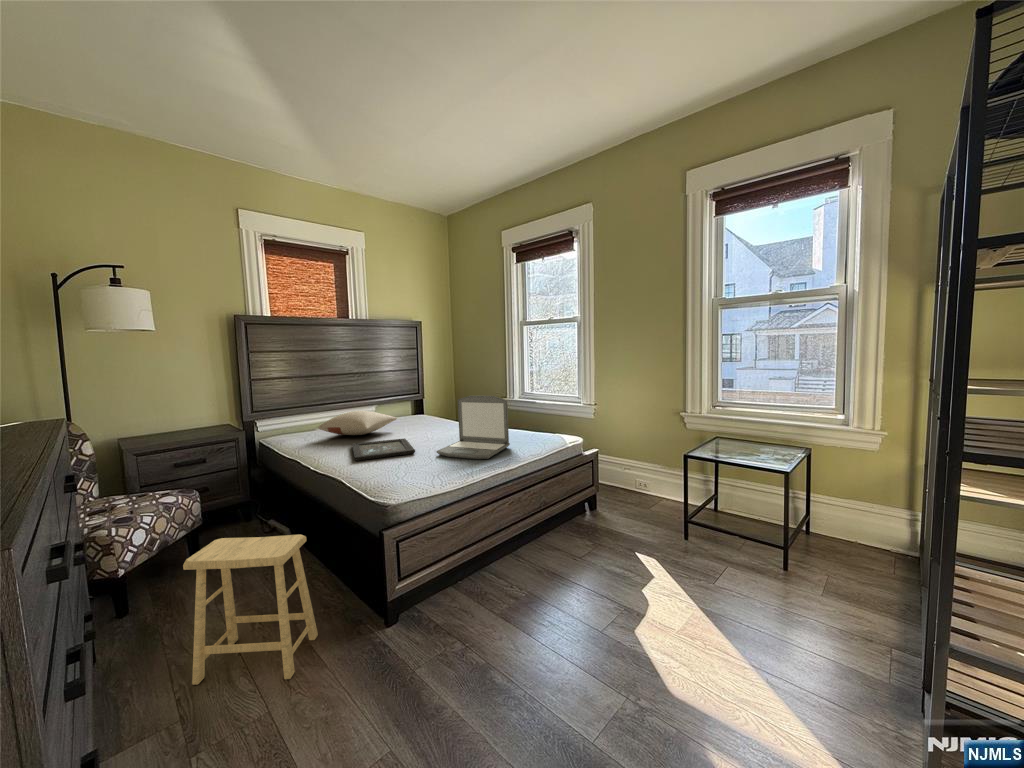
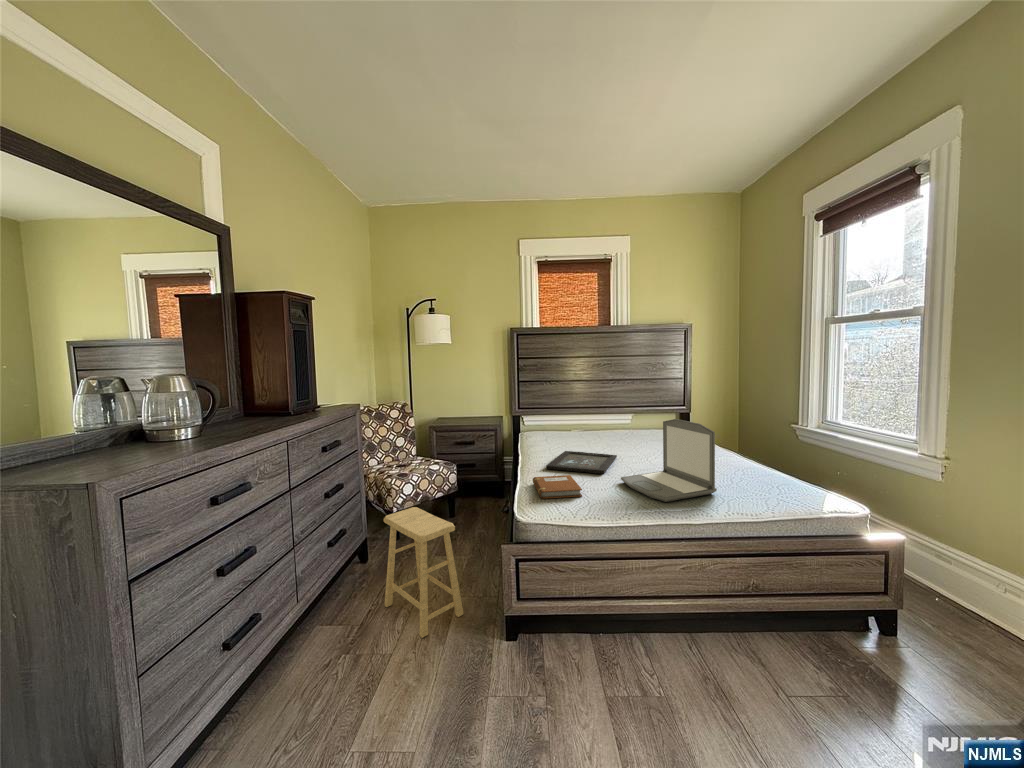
pillow: present [318,411,397,435] -> none [554,418,629,443]
notebook: none [362,458,424,481] -> present [533,475,582,499]

